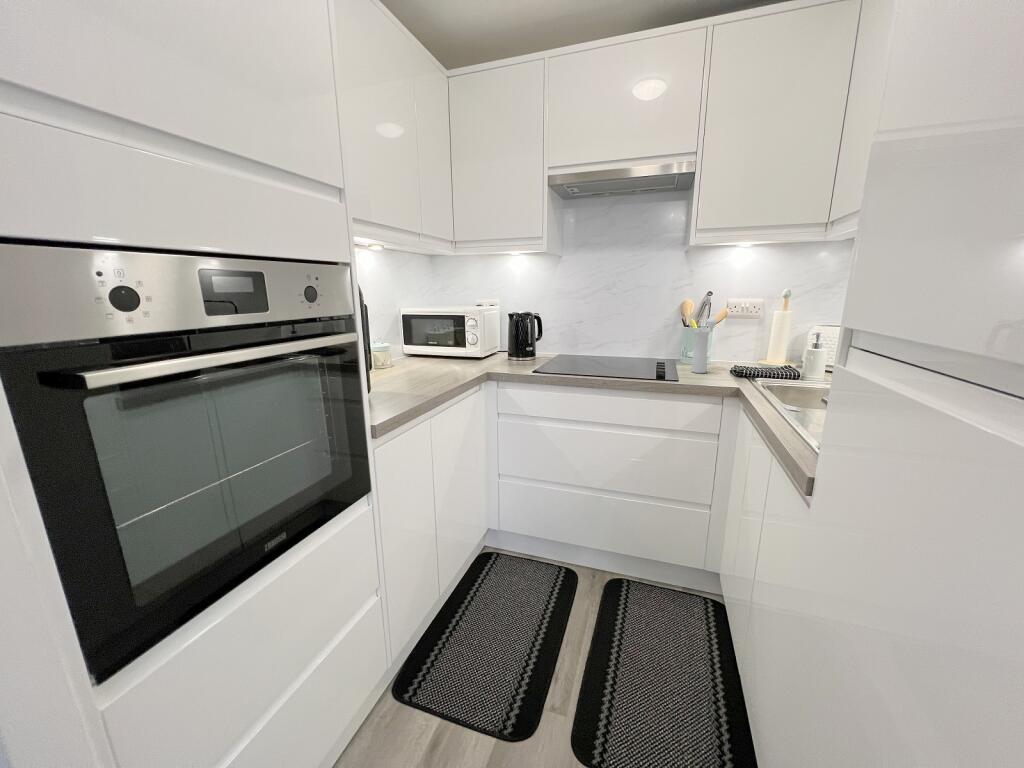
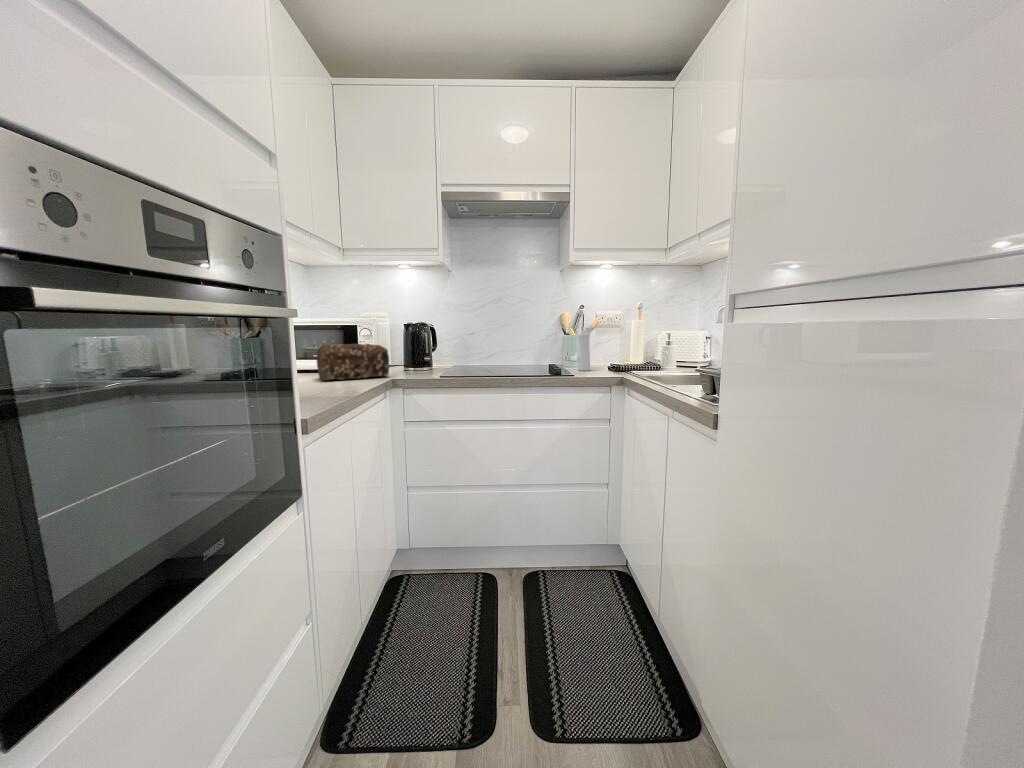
bread loaf: none [424,335,487,370] -> present [316,344,389,381]

